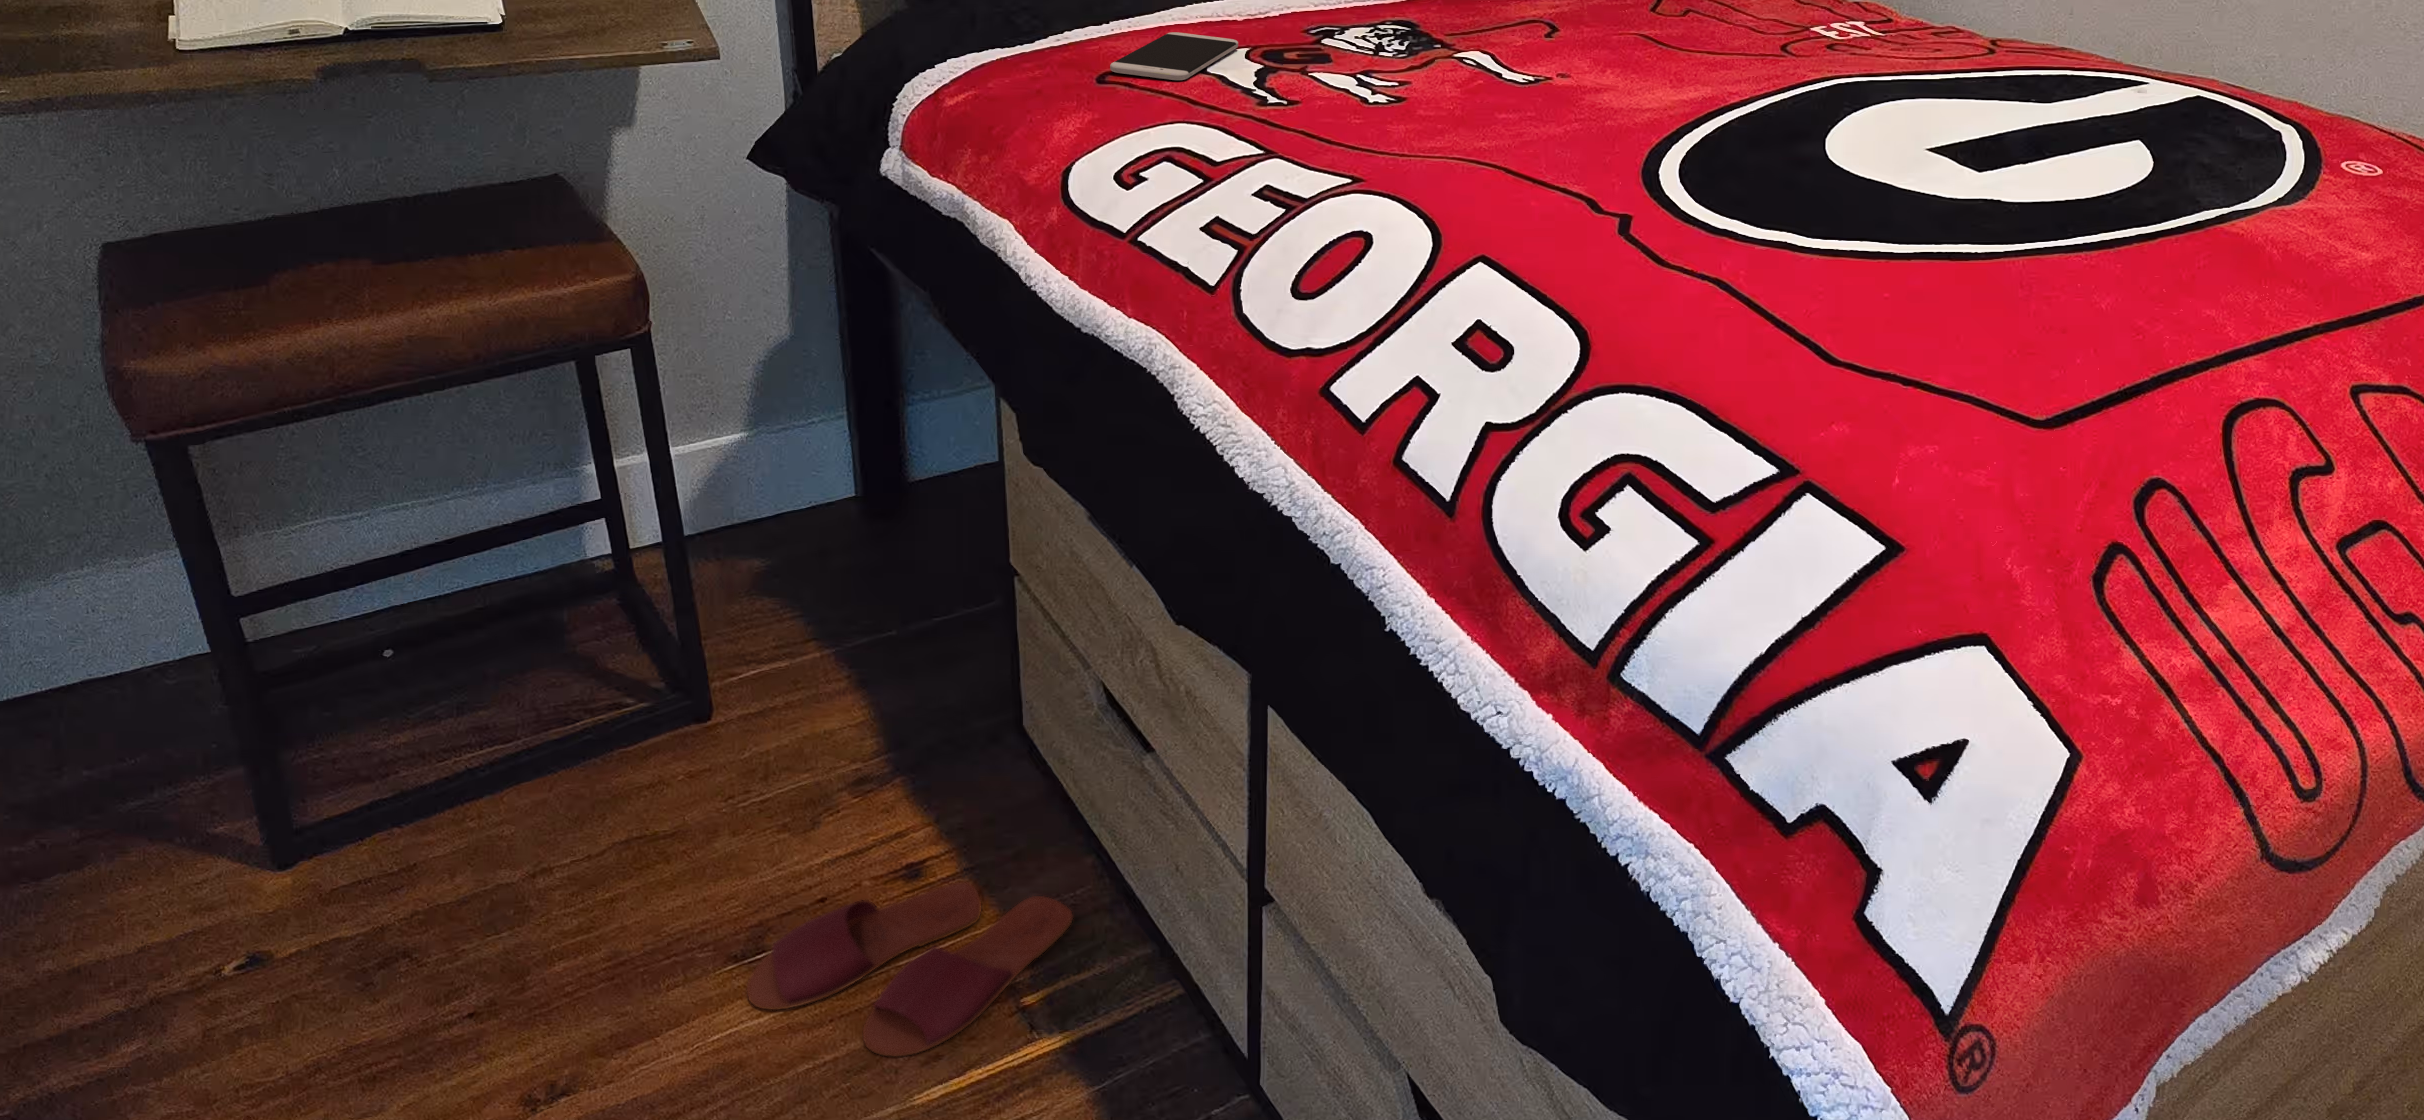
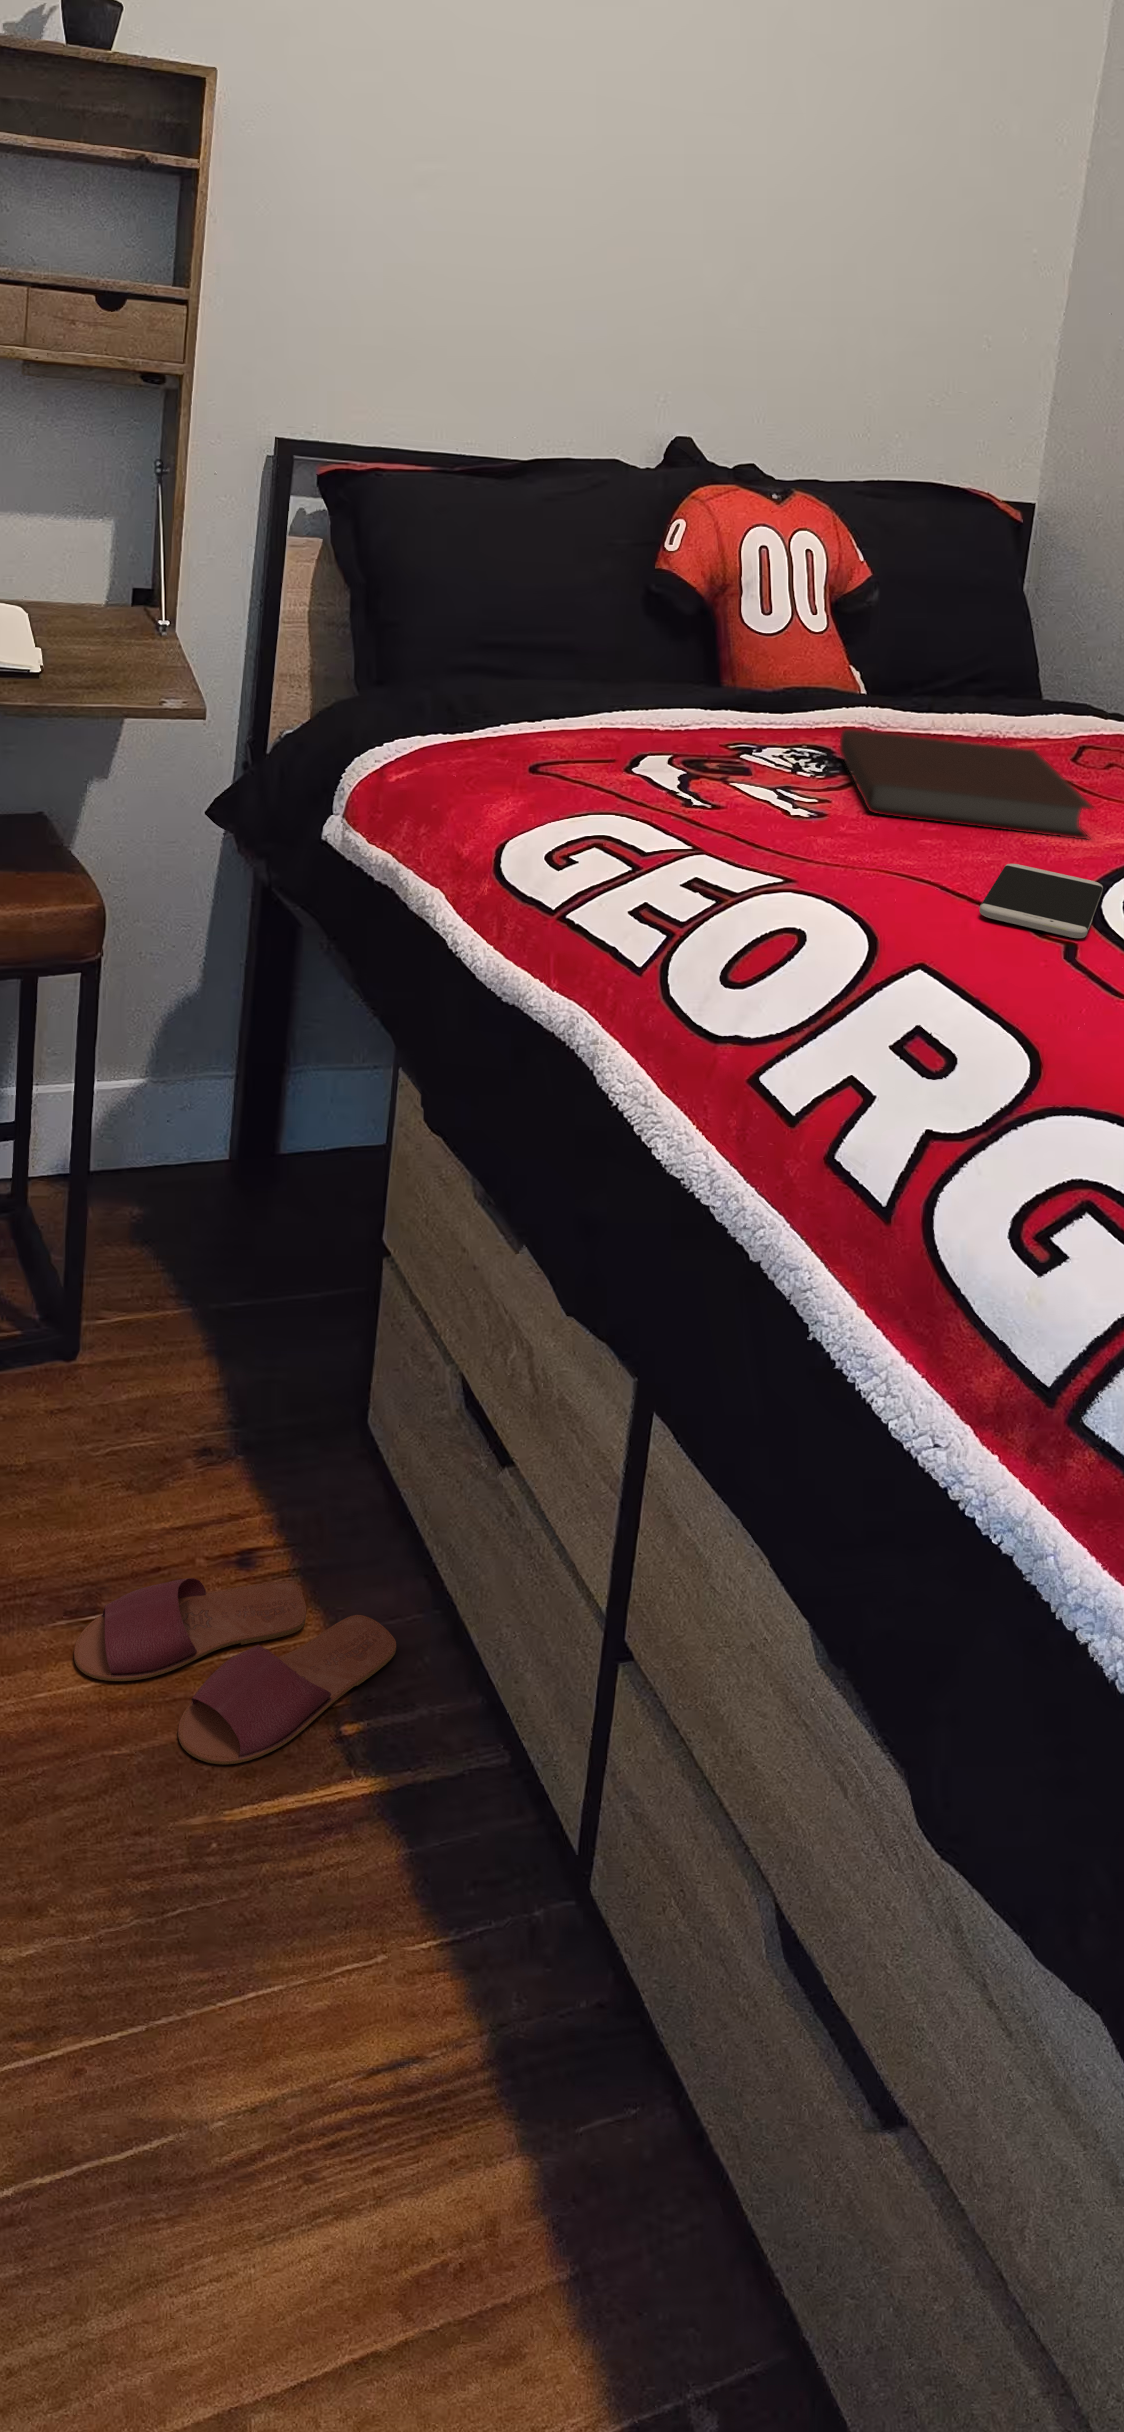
notebook: none [1422,4,1662,99] -> present [840,729,1093,839]
smartphone: present [1110,32,1238,80] -> present [979,864,1103,938]

